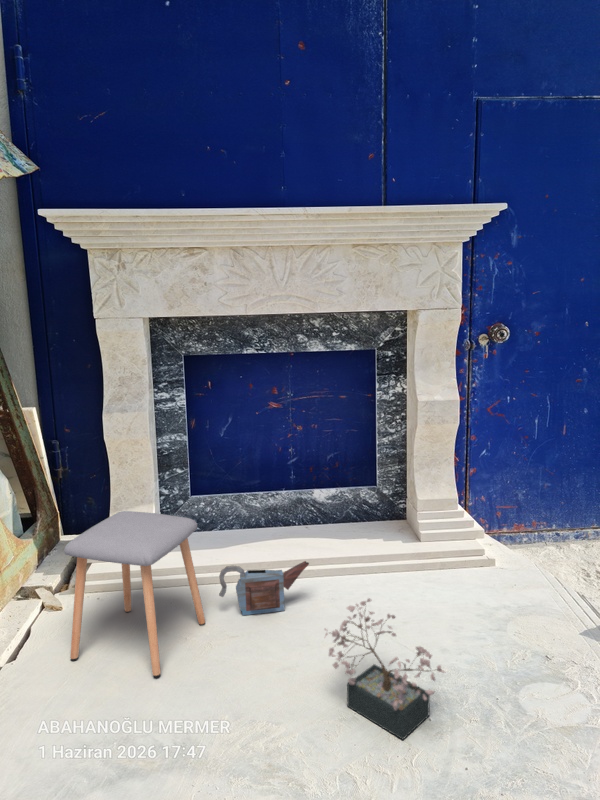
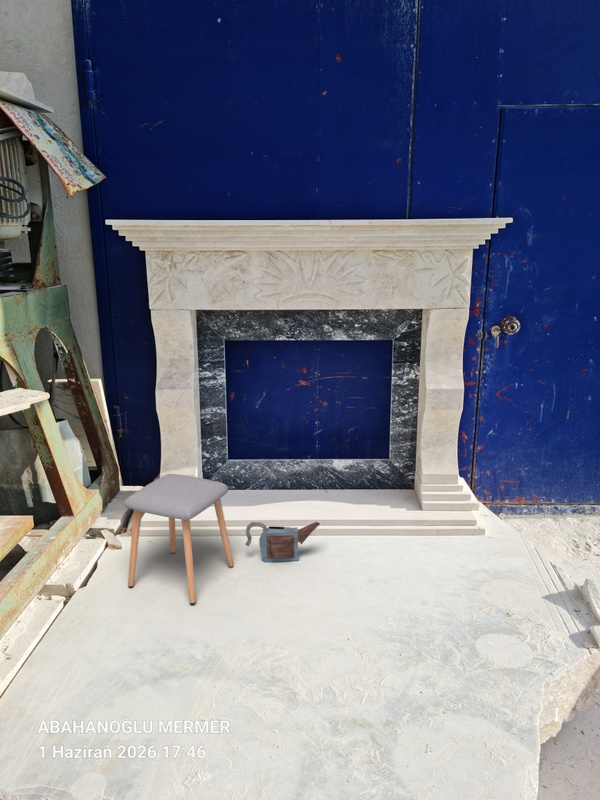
decorative plant: present [325,599,444,739] -> none [319,556,411,663]

